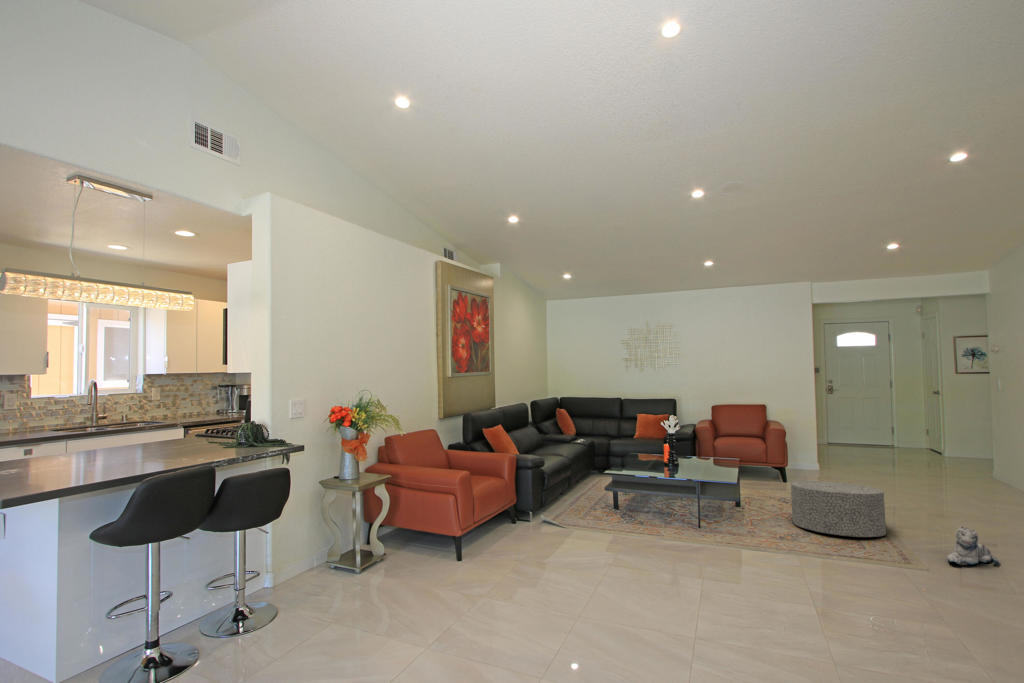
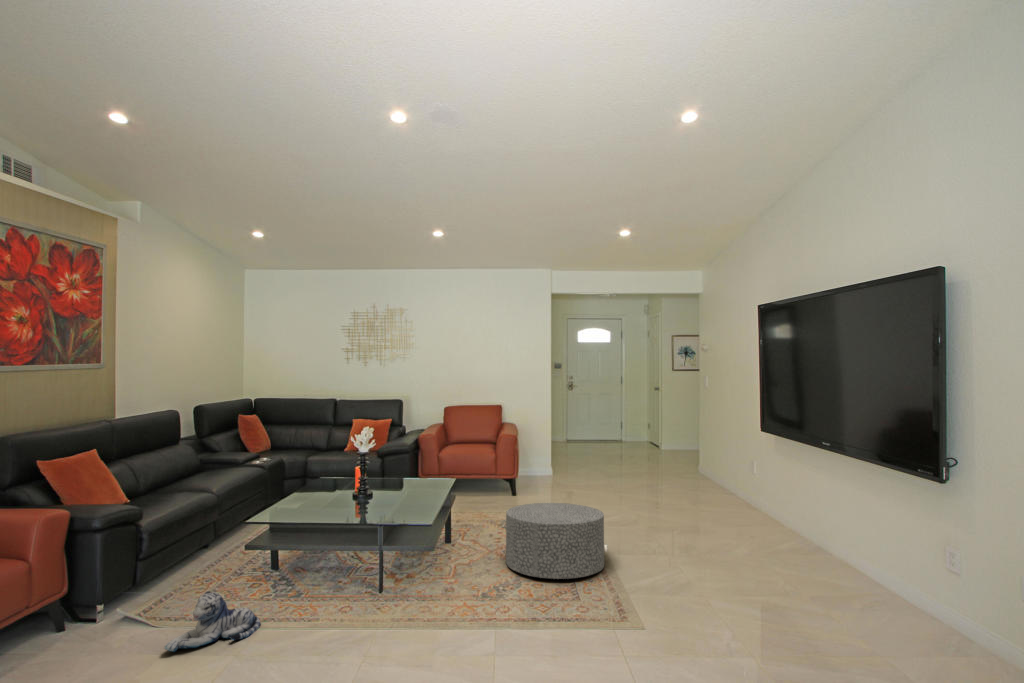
plush toy: present [947,527,1000,565] -> present [164,591,261,652]

